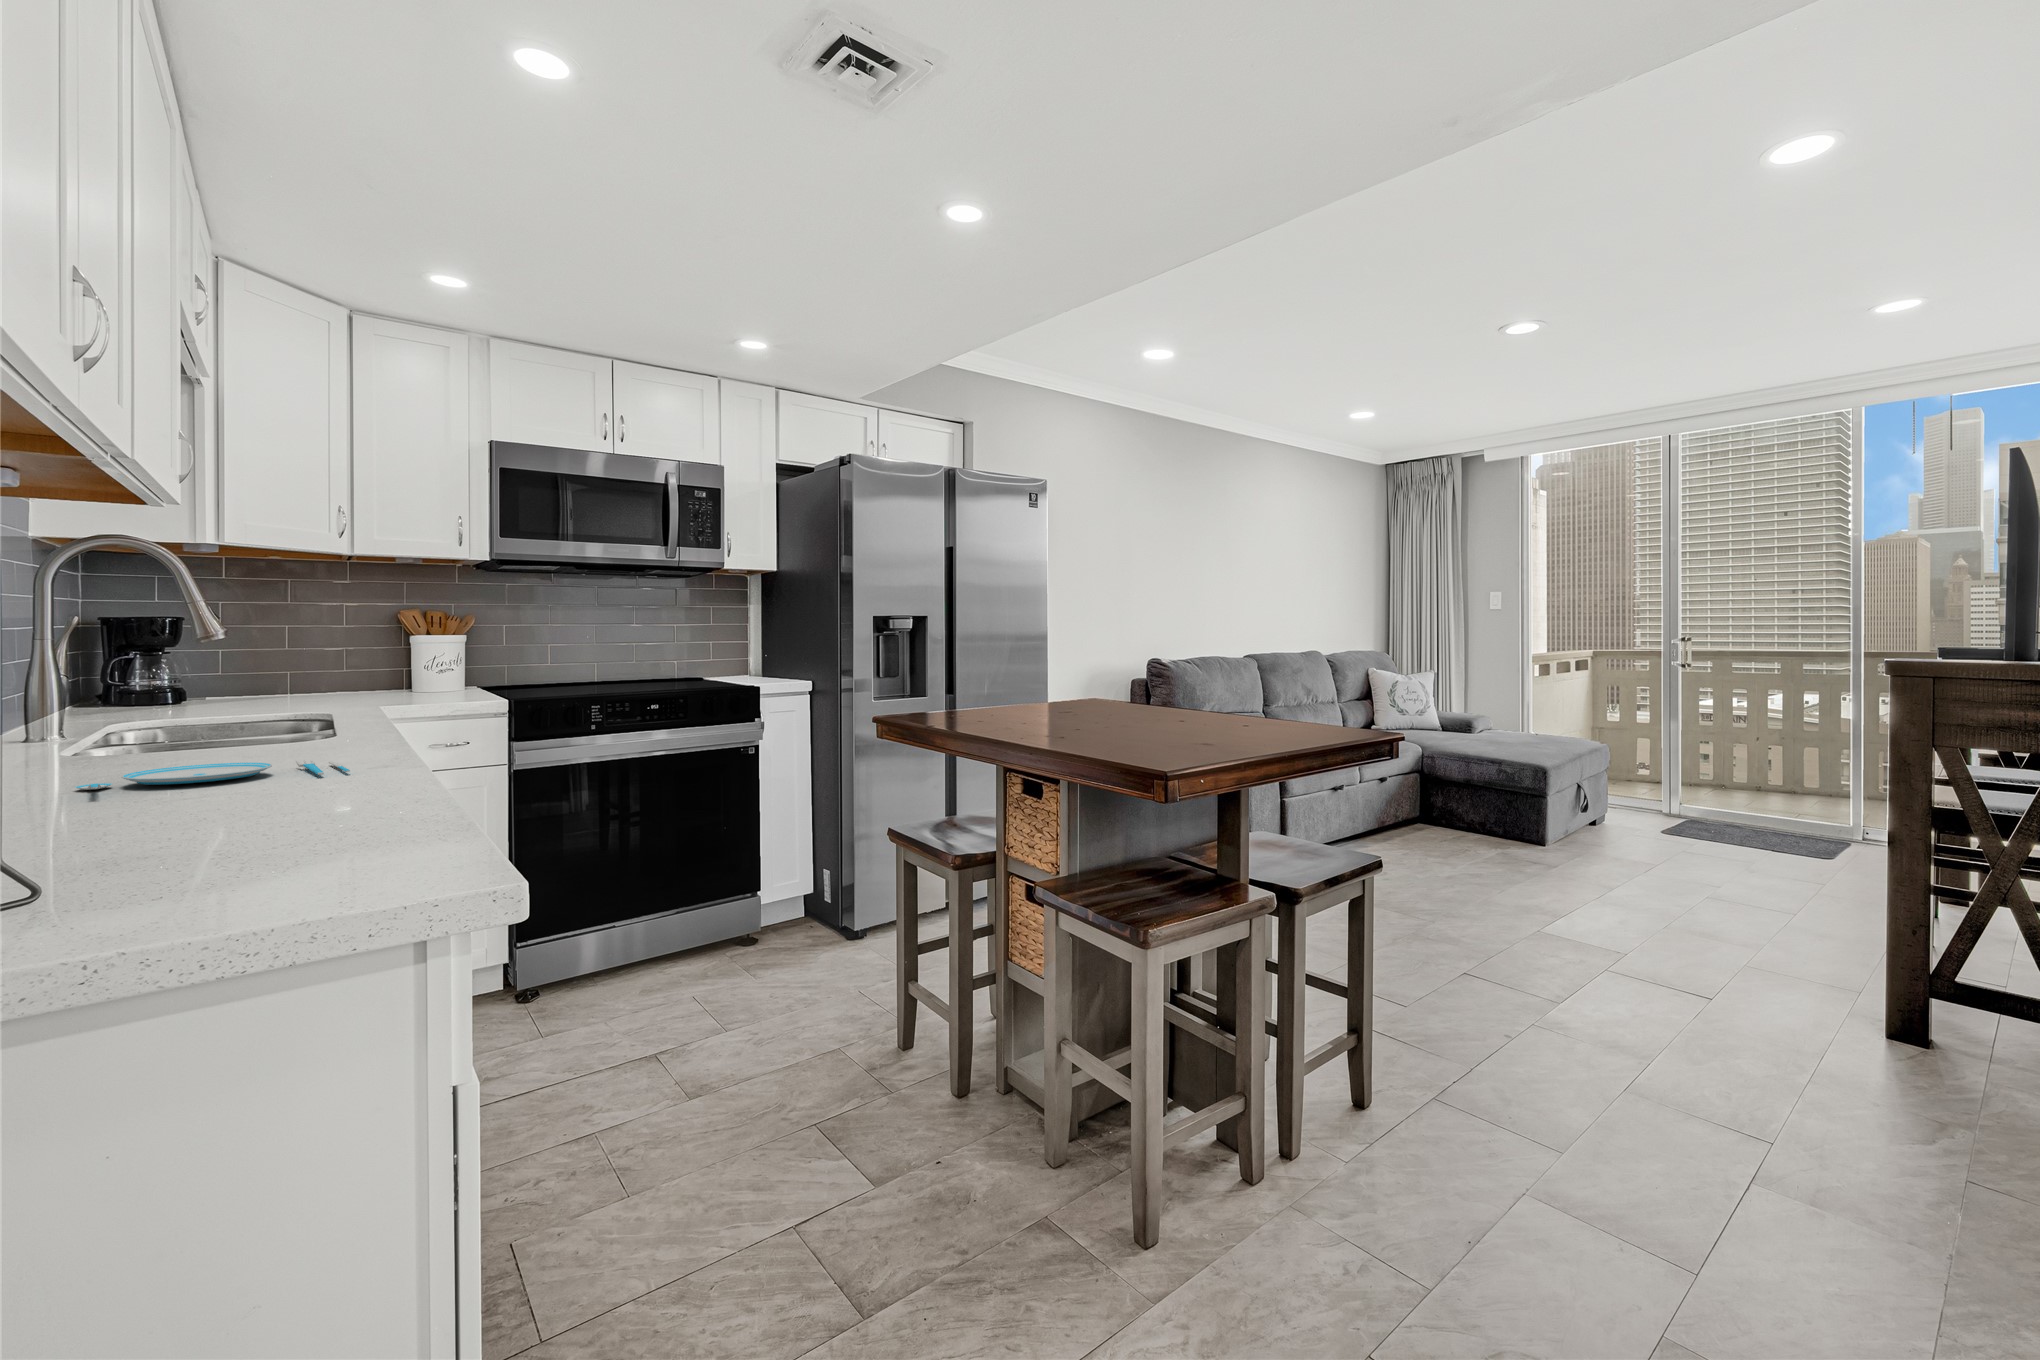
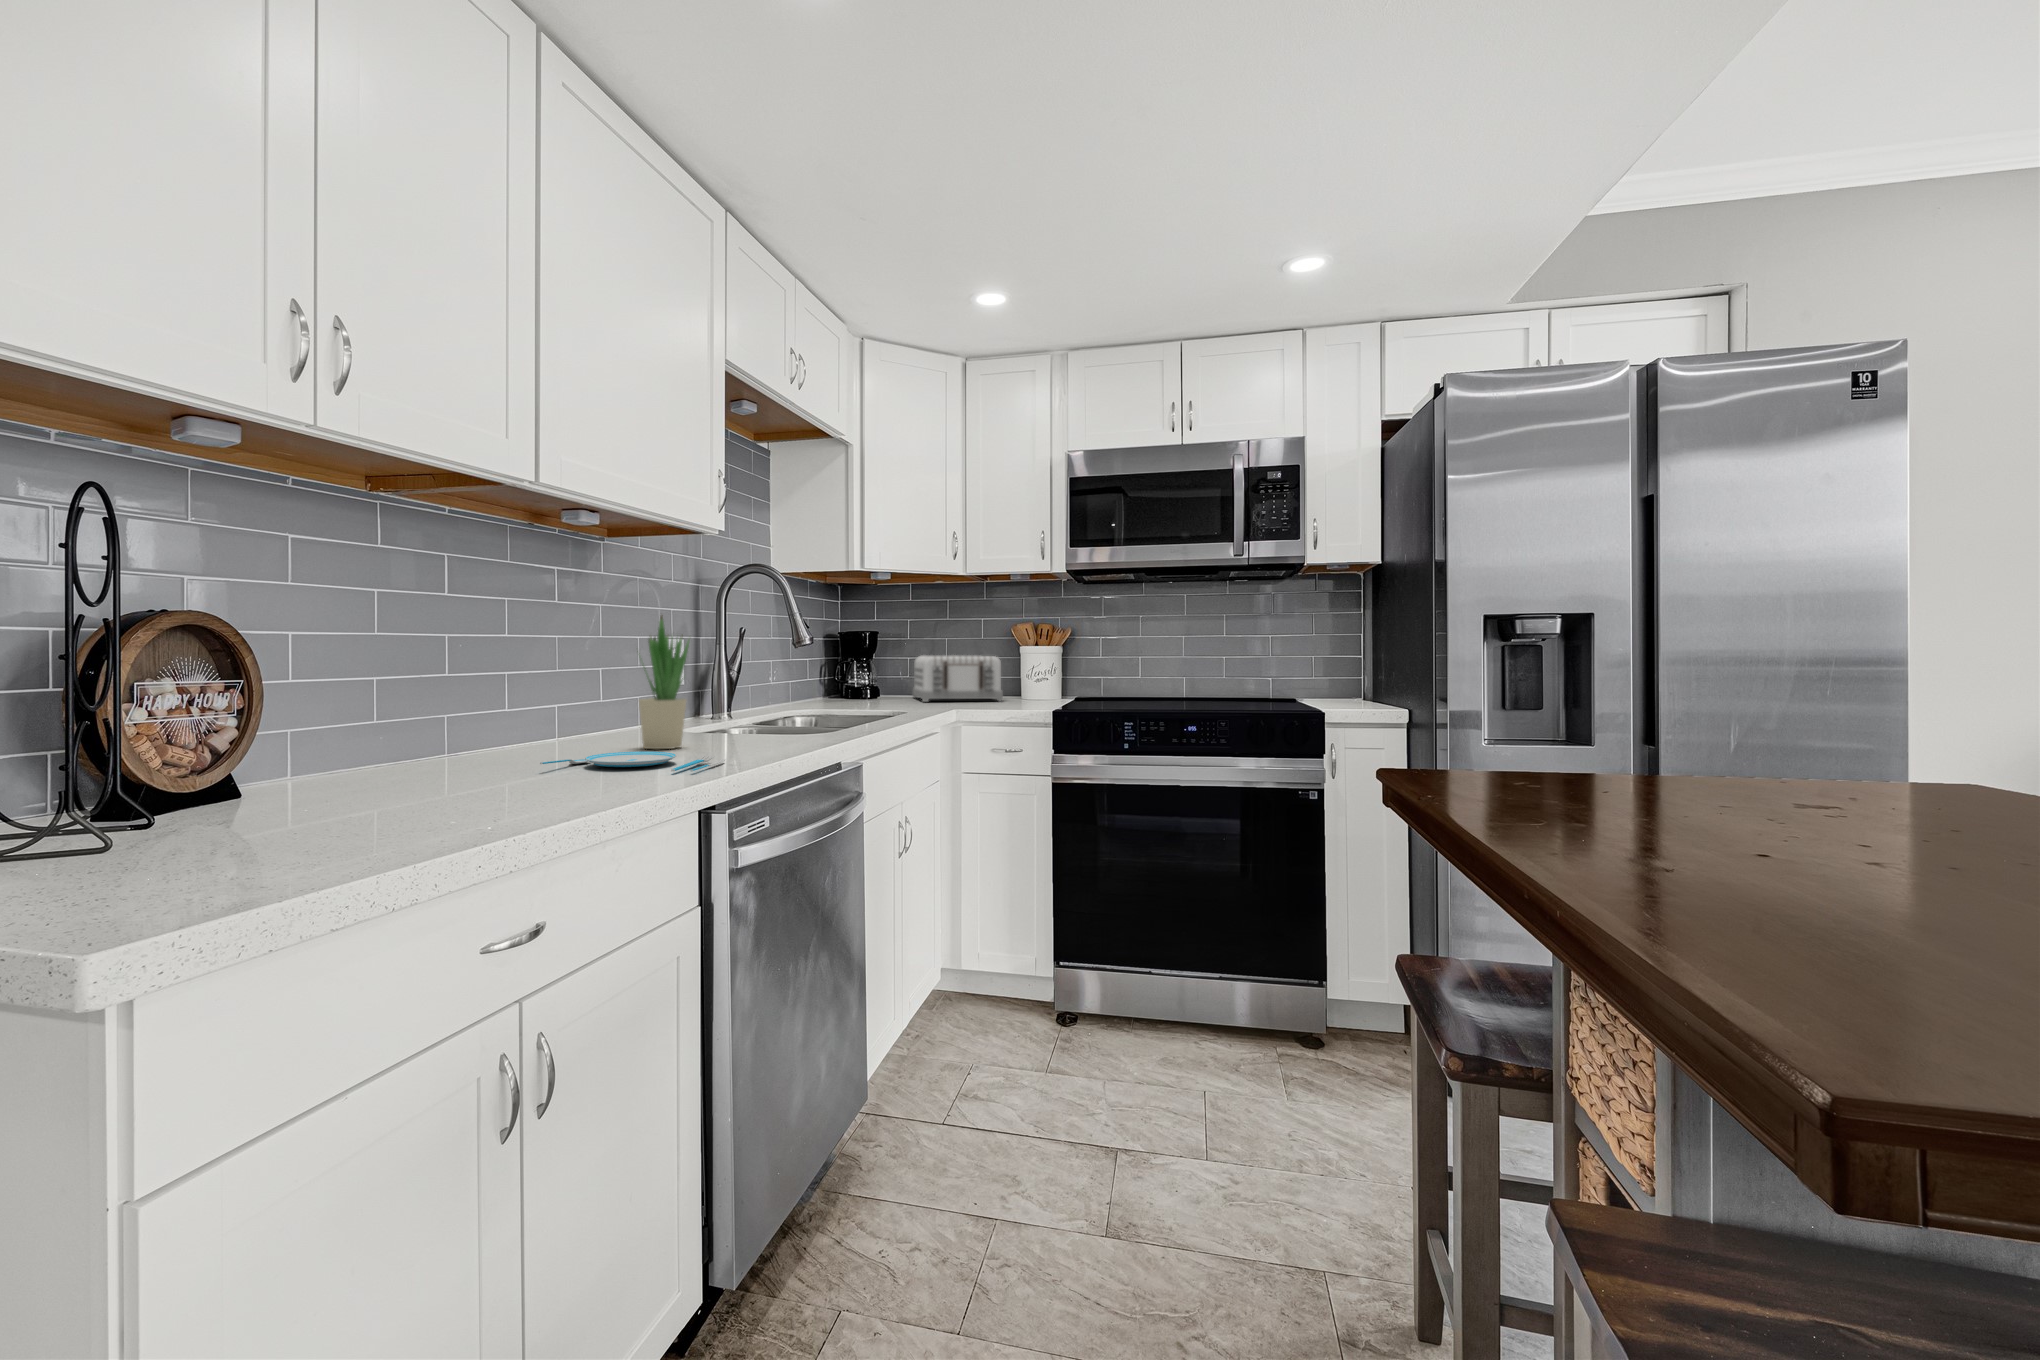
potted plant: none [82,595,180,770] -> present [639,615,689,749]
toaster: none [224,646,389,702] -> present [913,656,1003,702]

